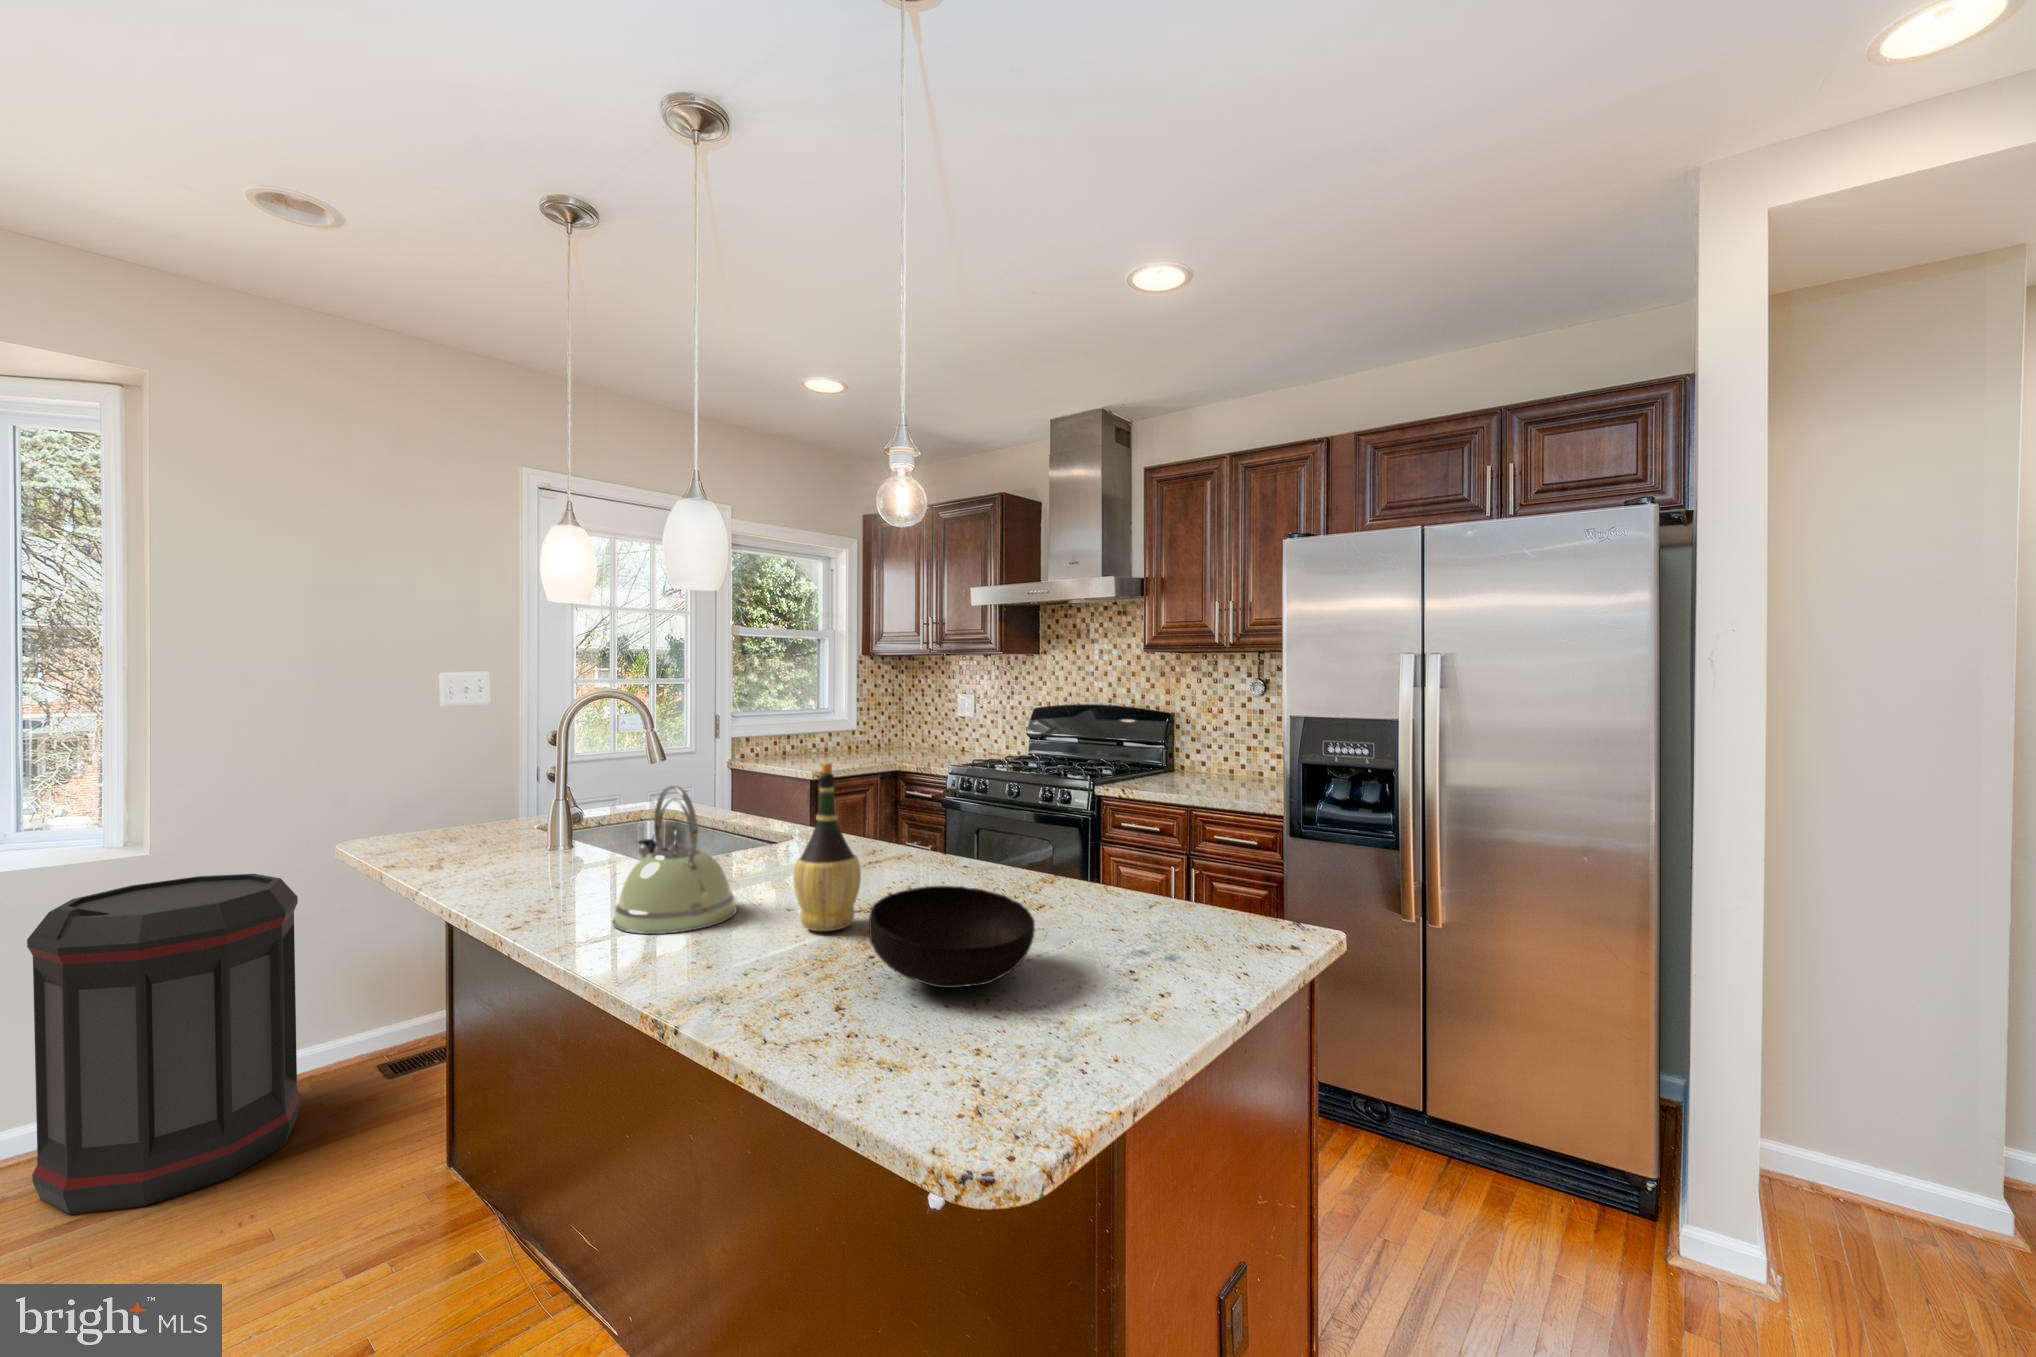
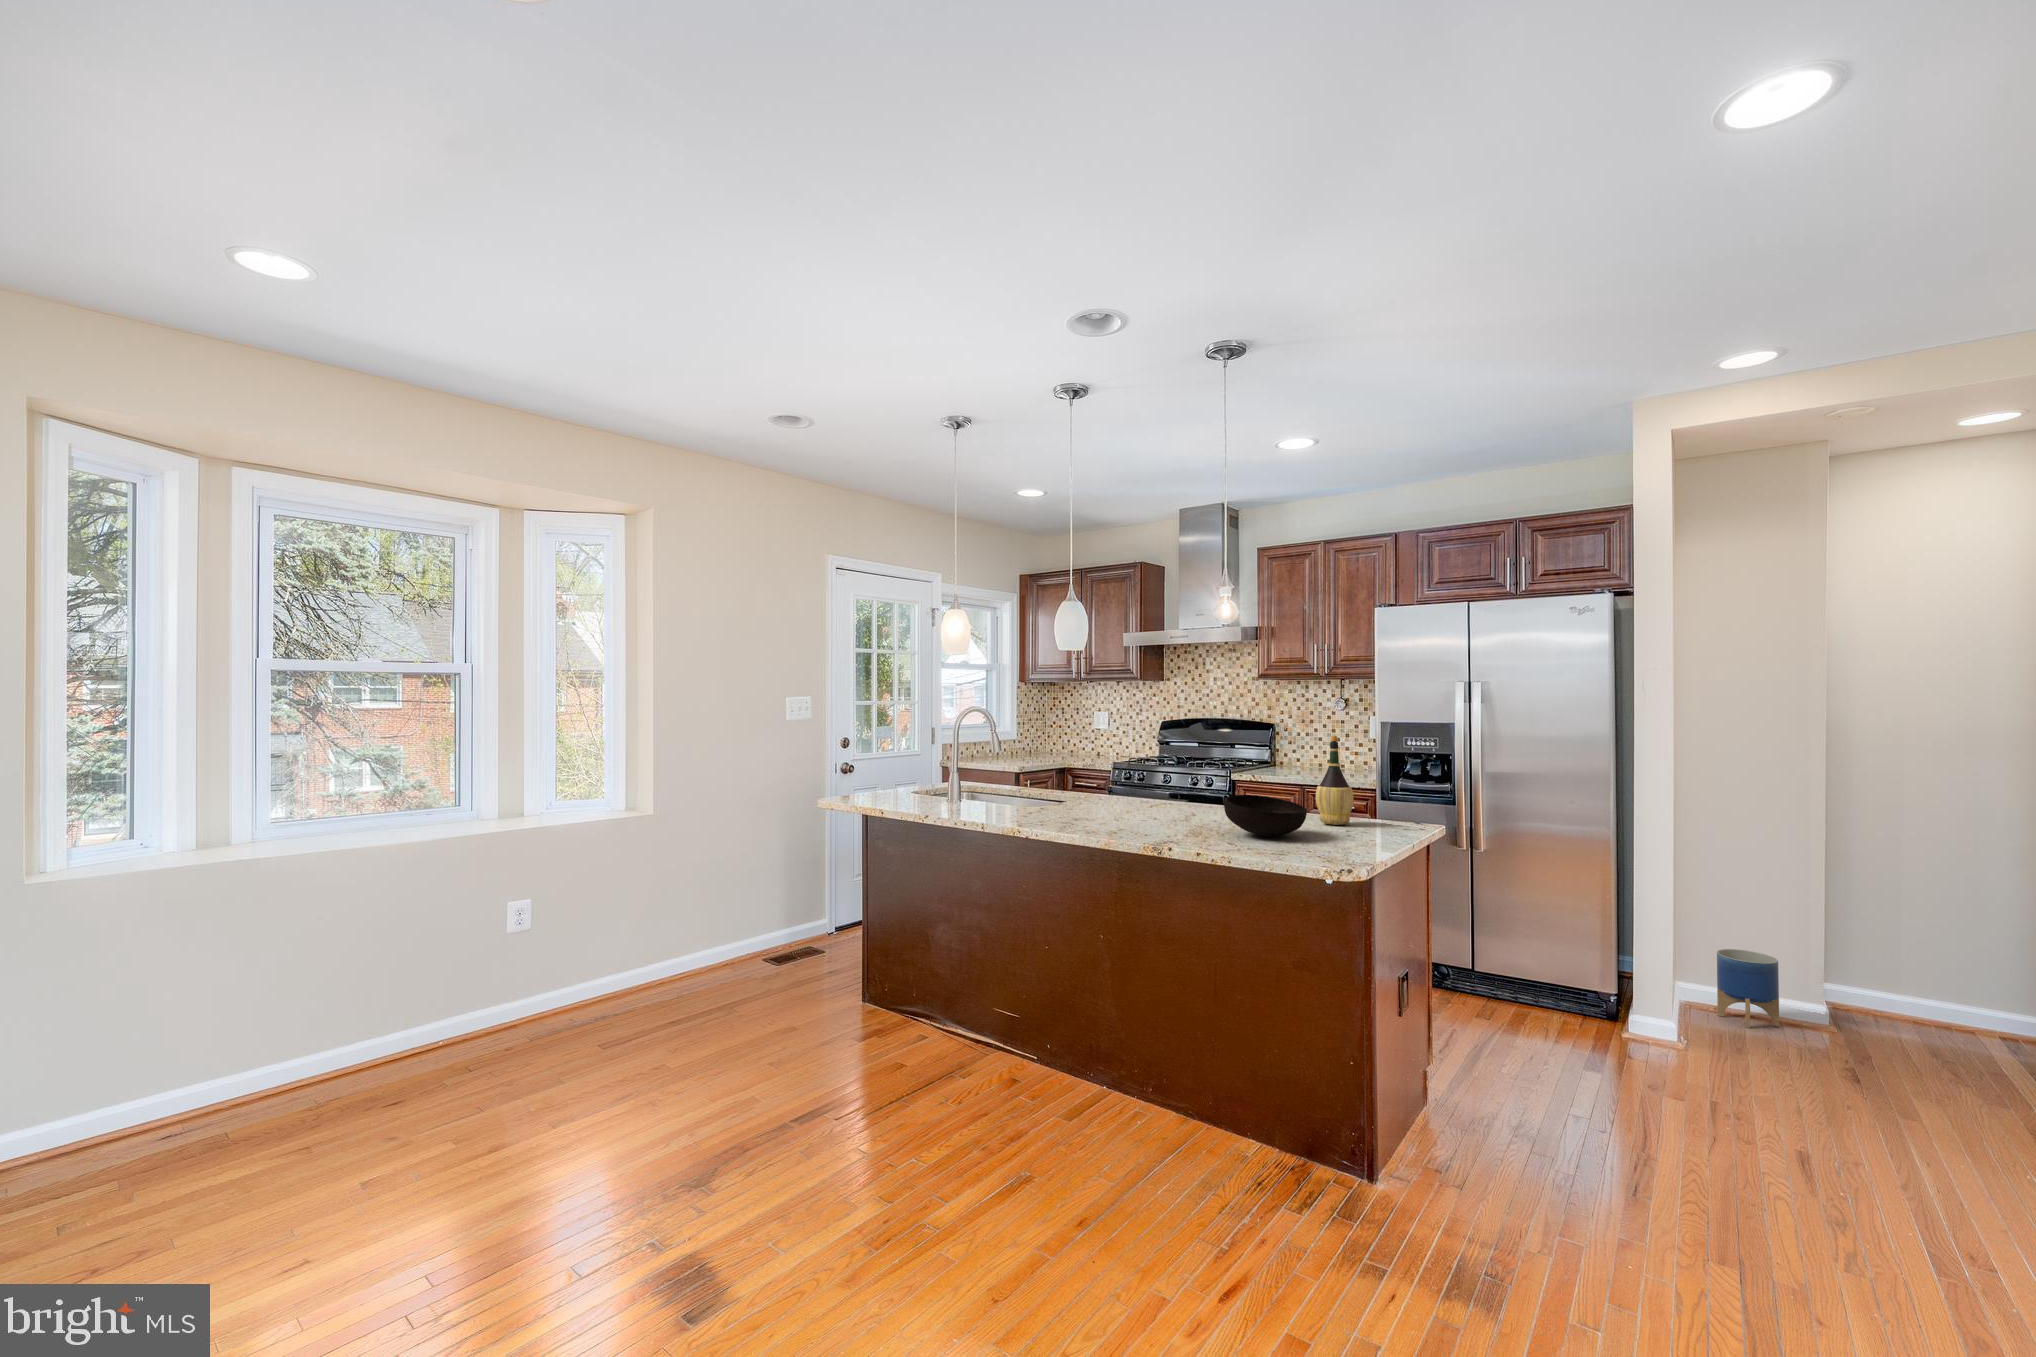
wine bottle: present [793,763,861,931] -> present [1316,736,1354,825]
kettle: present [613,786,737,934] -> none [1049,750,1112,825]
trash can: present [27,874,301,1215] -> none [623,822,751,1018]
planter: none [1802,1086,1908,1227] -> present [1717,949,1779,1028]

